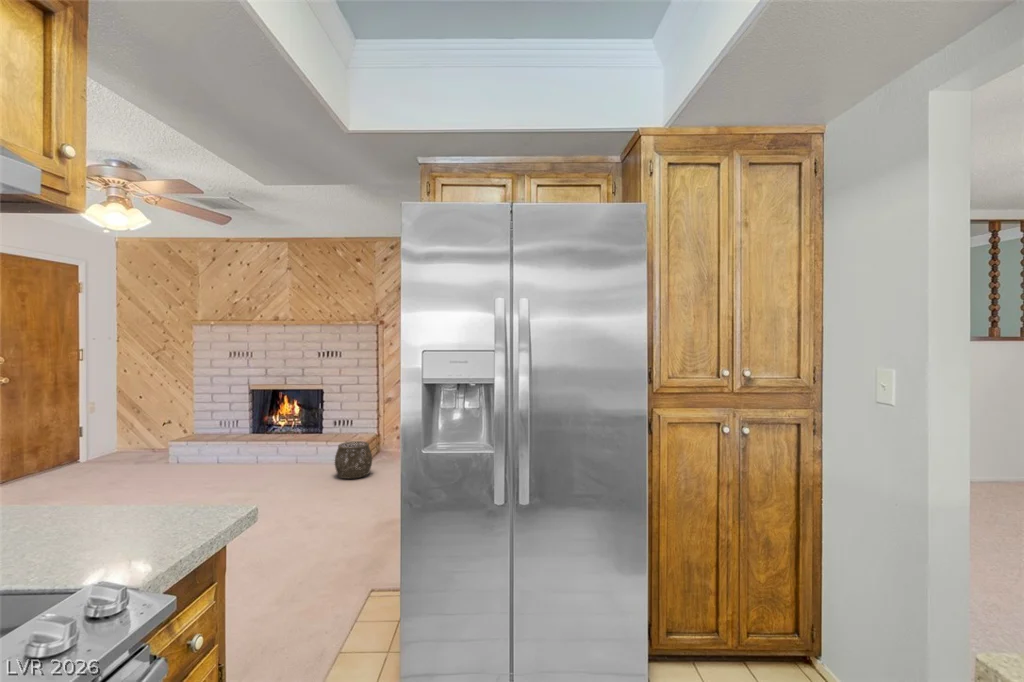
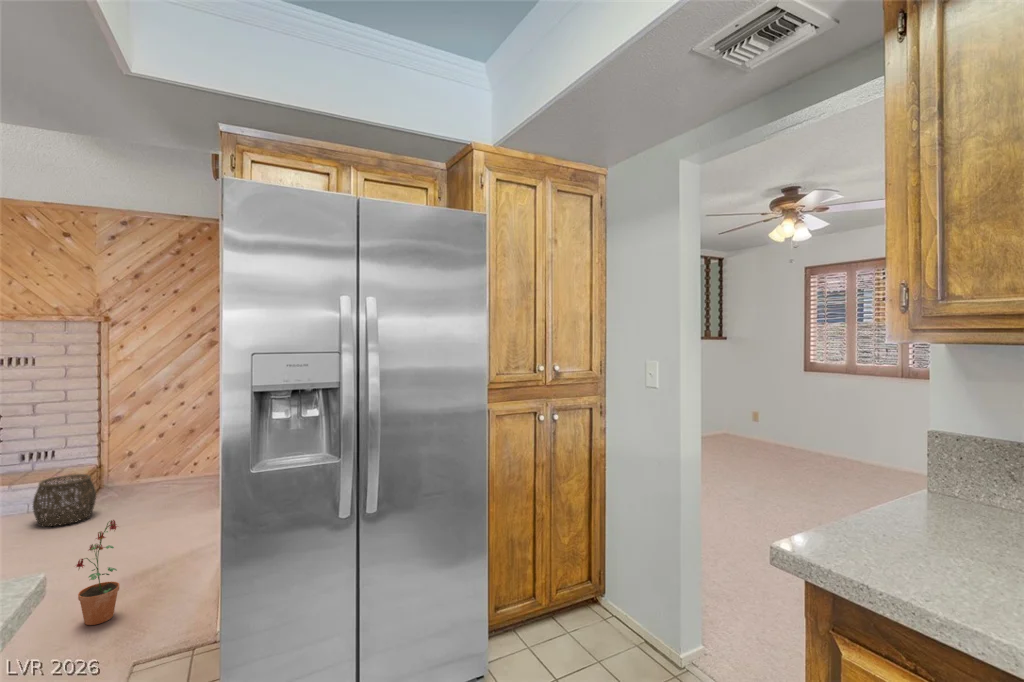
potted plant: none [339,480,369,560] -> present [76,520,119,625]

